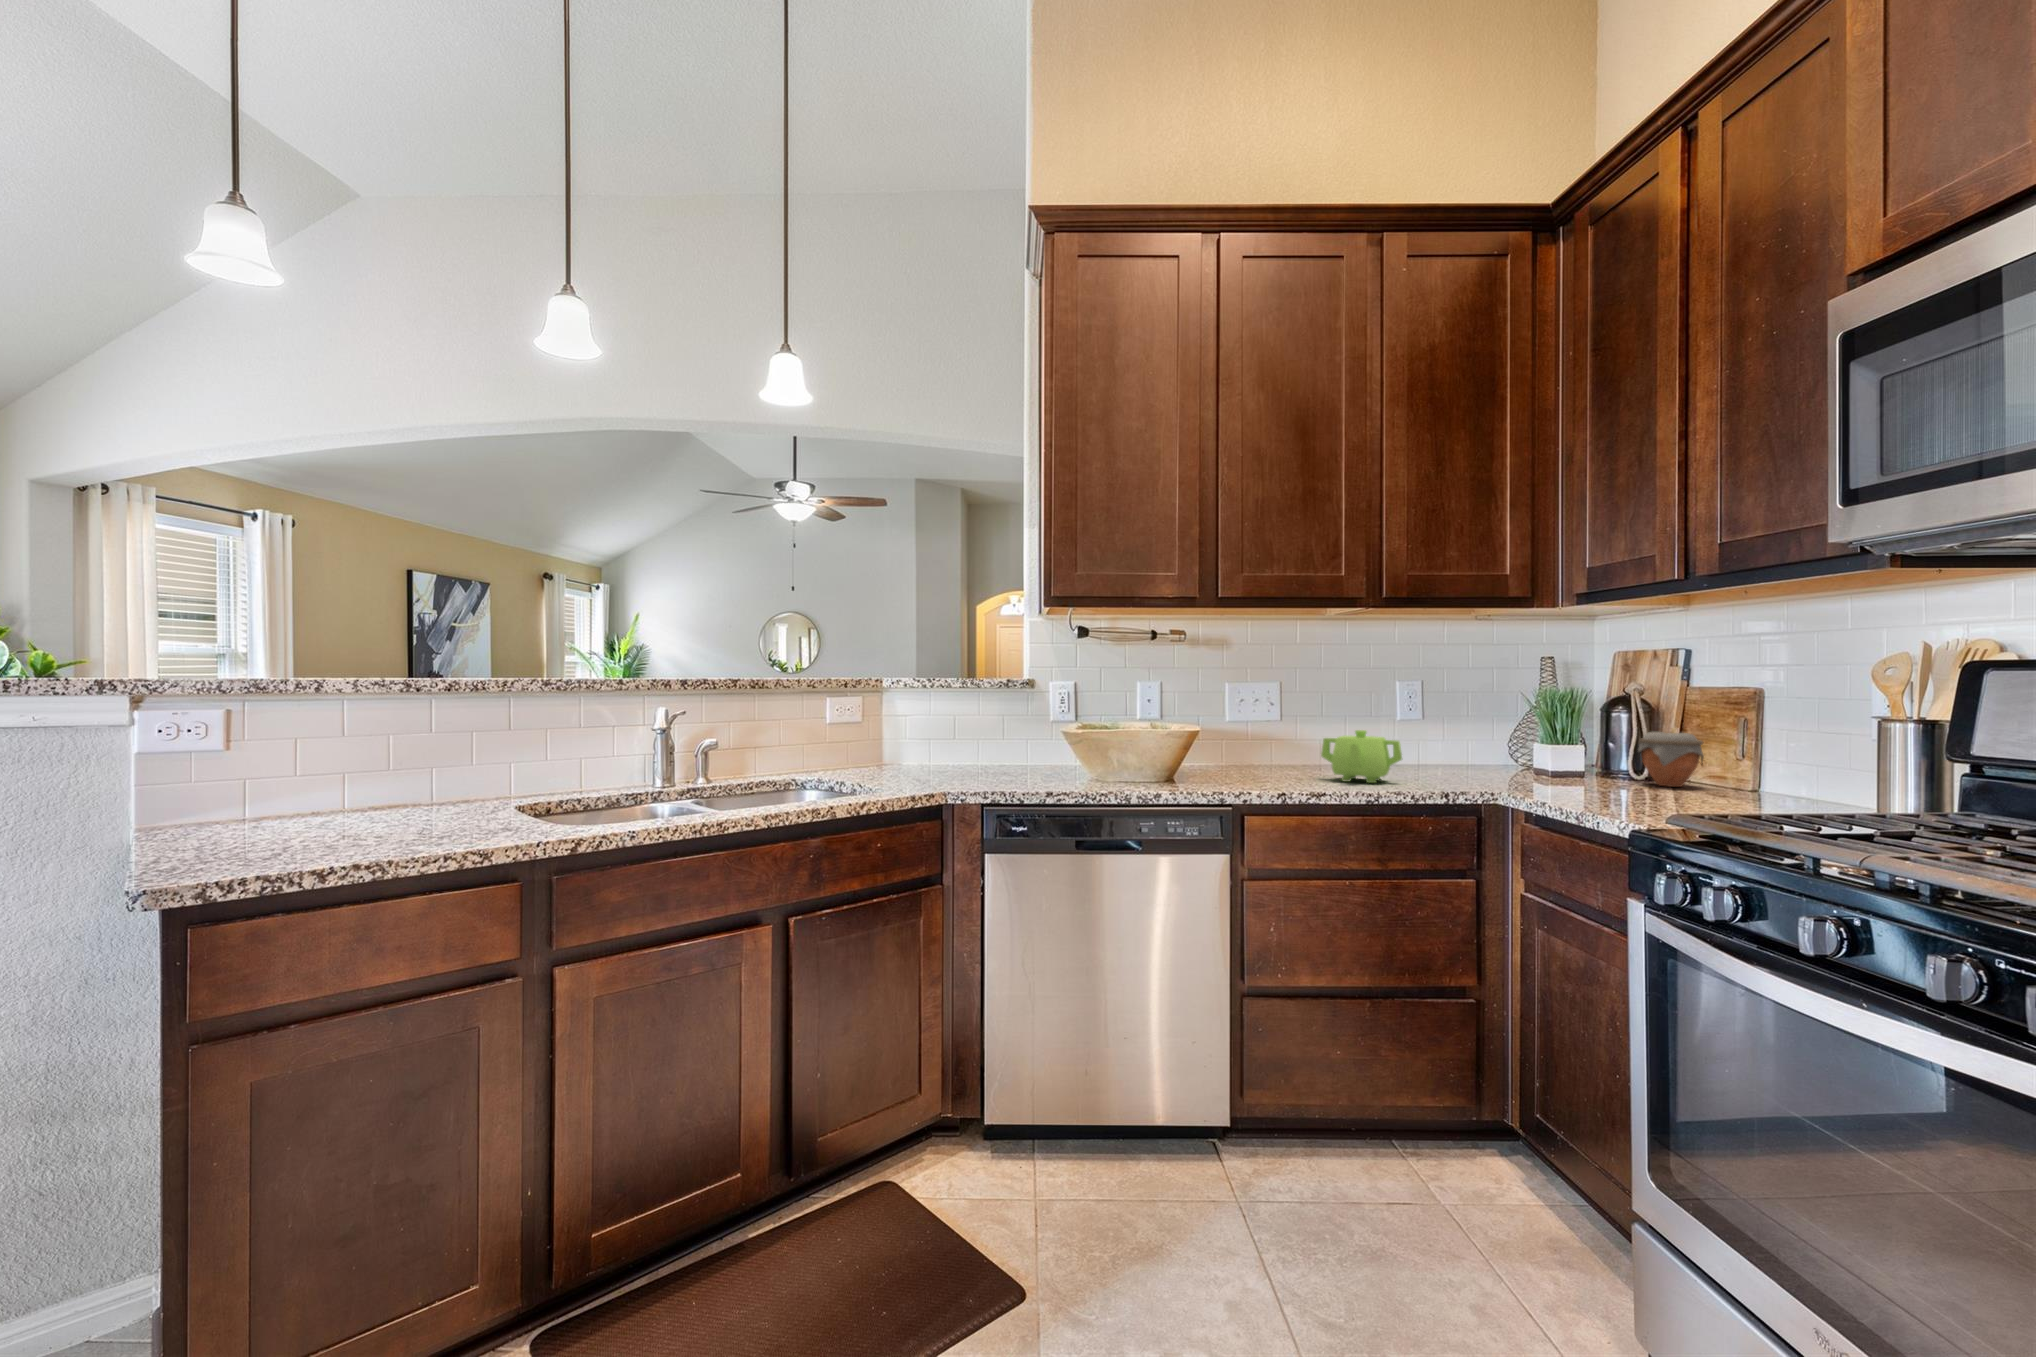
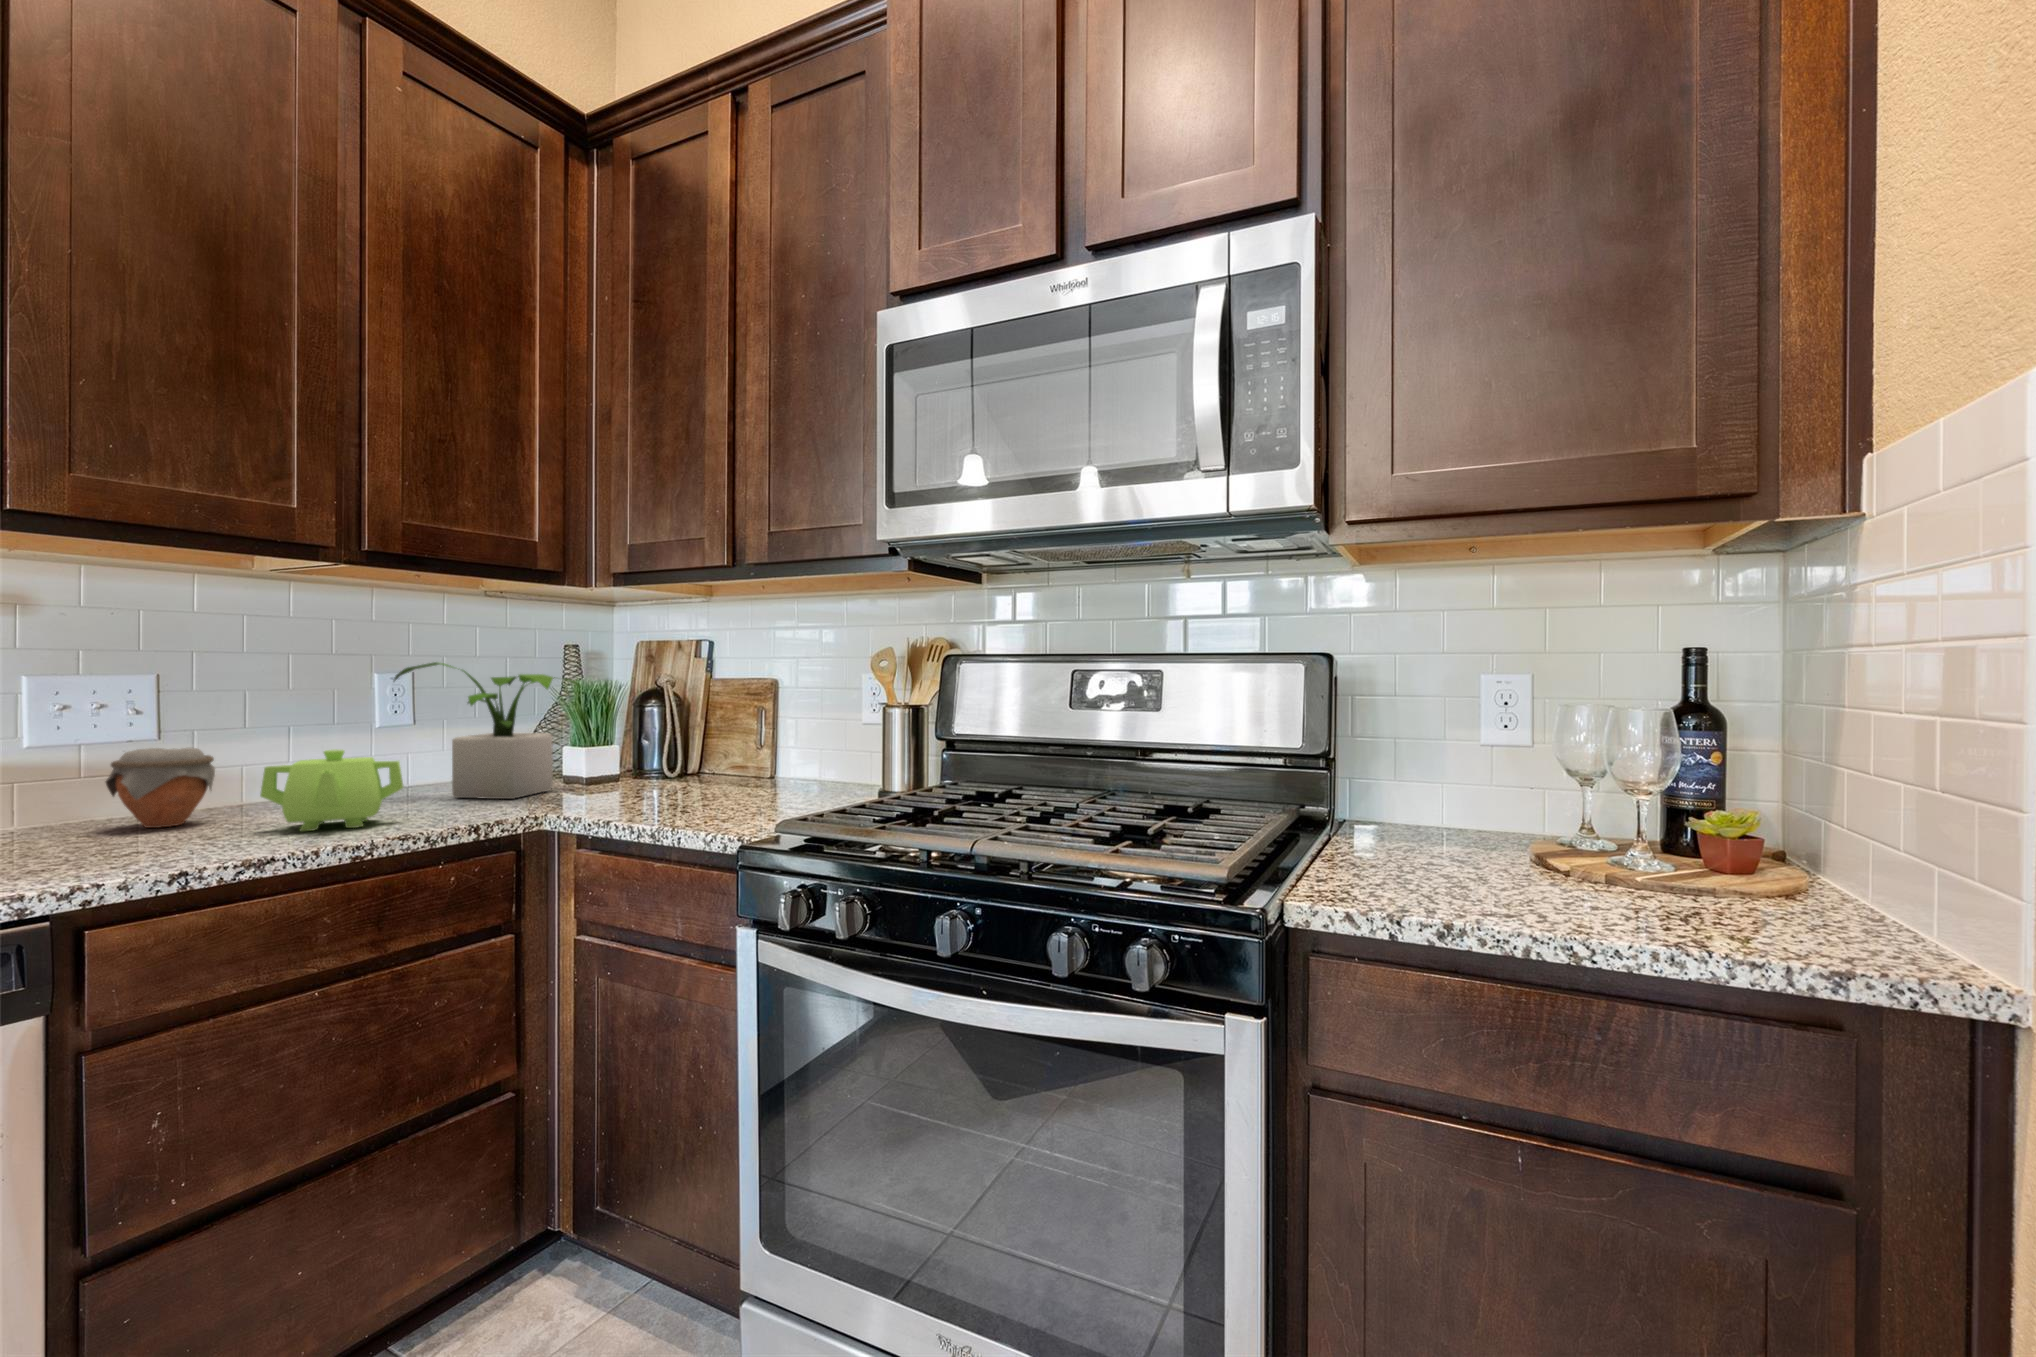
potted plant: none [1406,671,1549,779] -> present [394,662,579,799]
jar: present [1638,732,1704,787] -> present [106,748,215,828]

